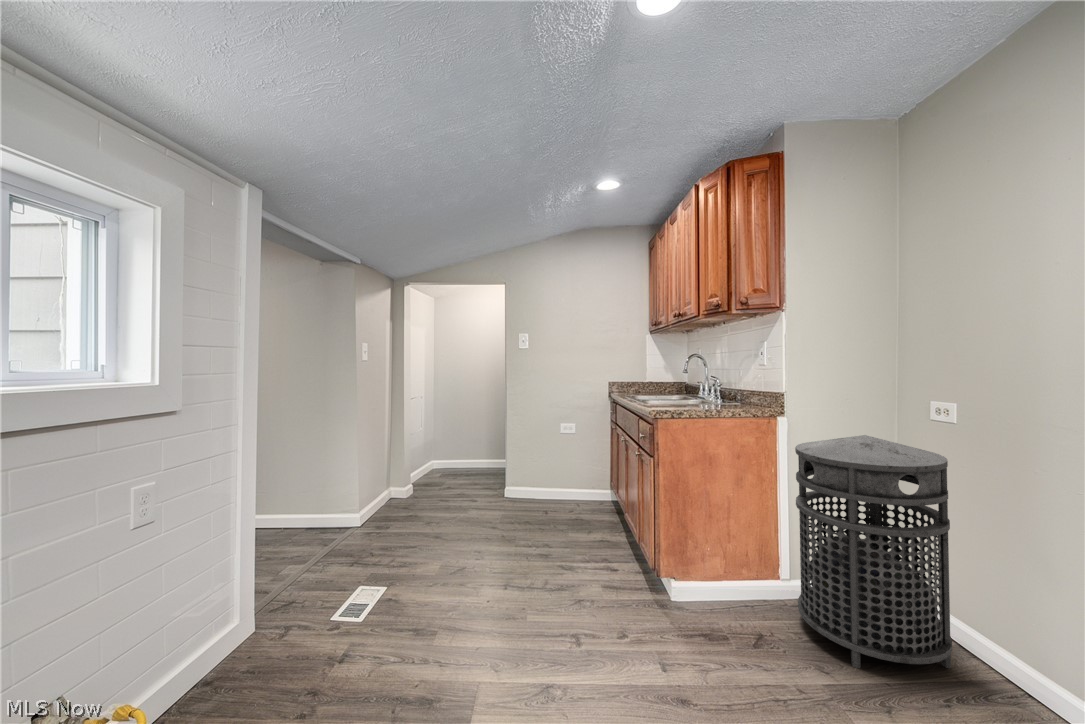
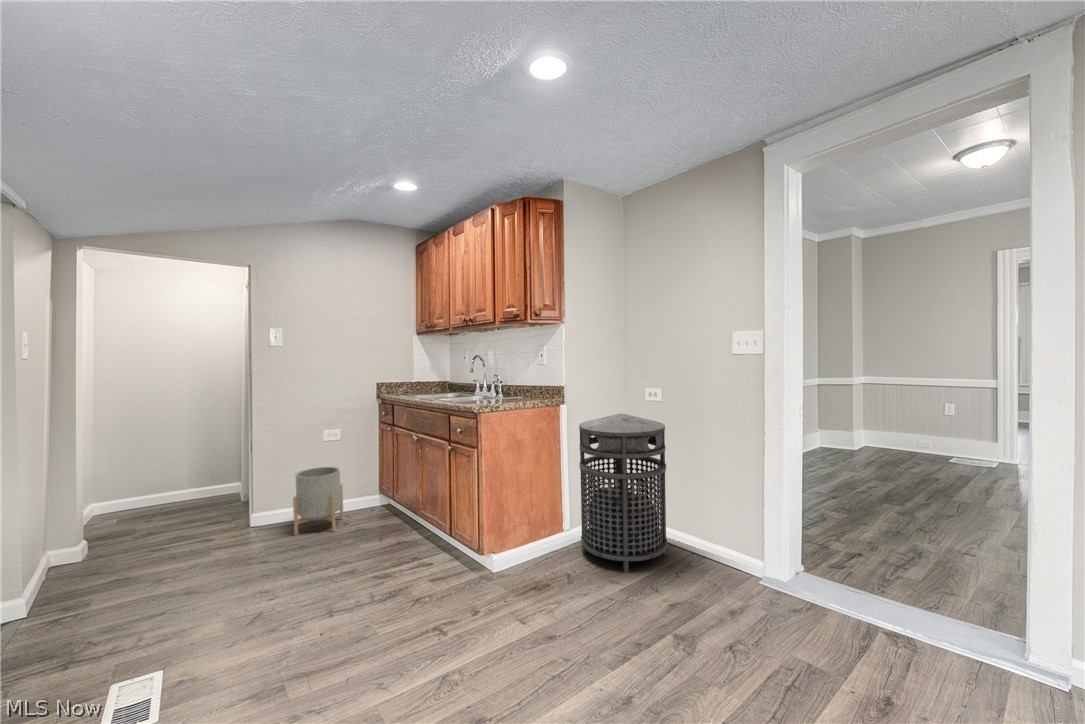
planter: none [530,455,574,514] -> present [293,467,344,535]

